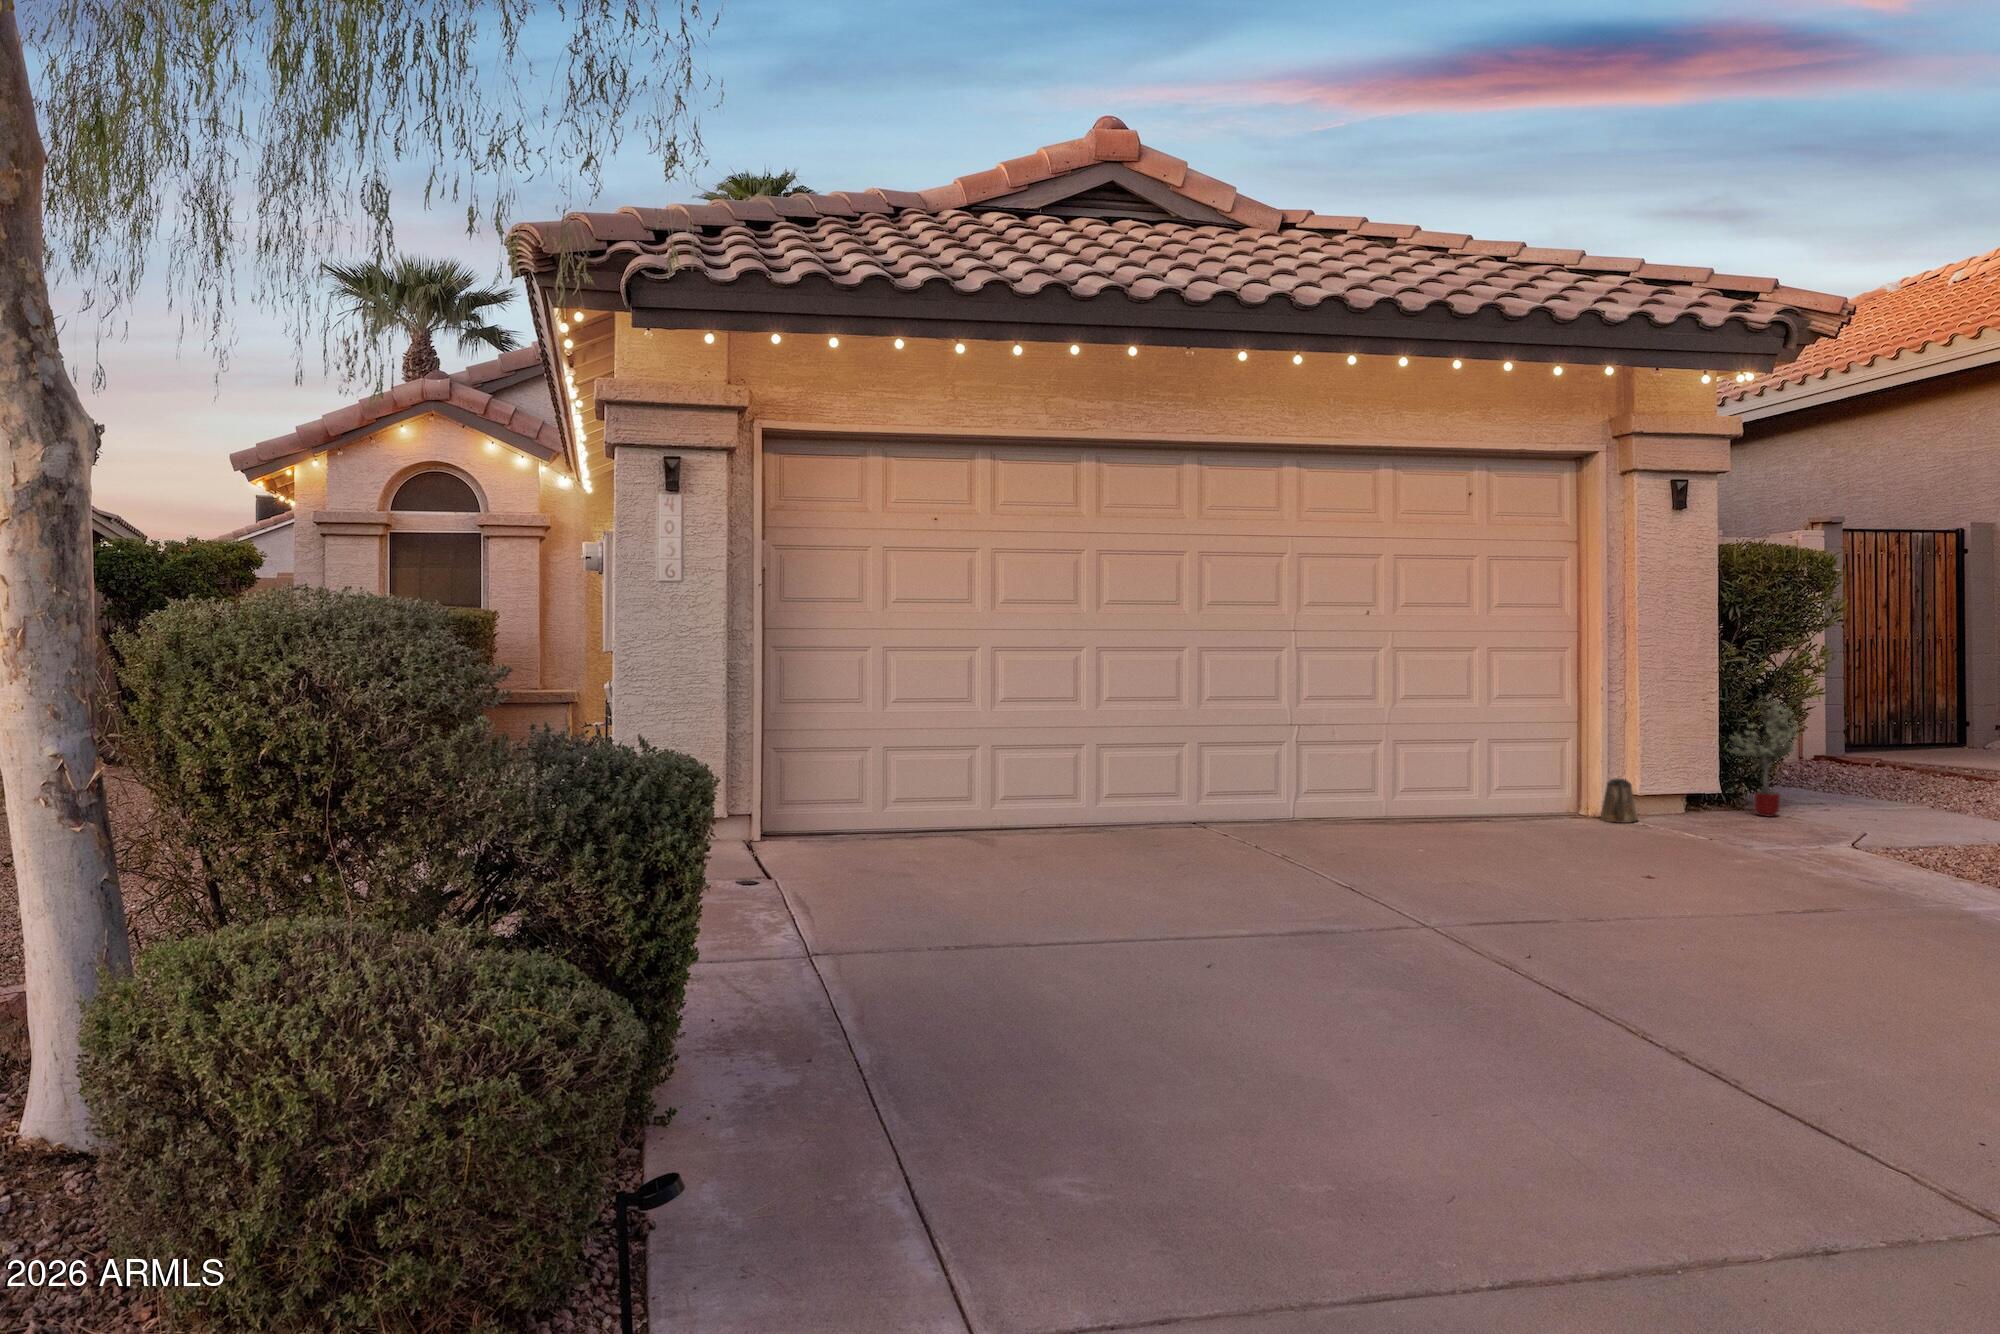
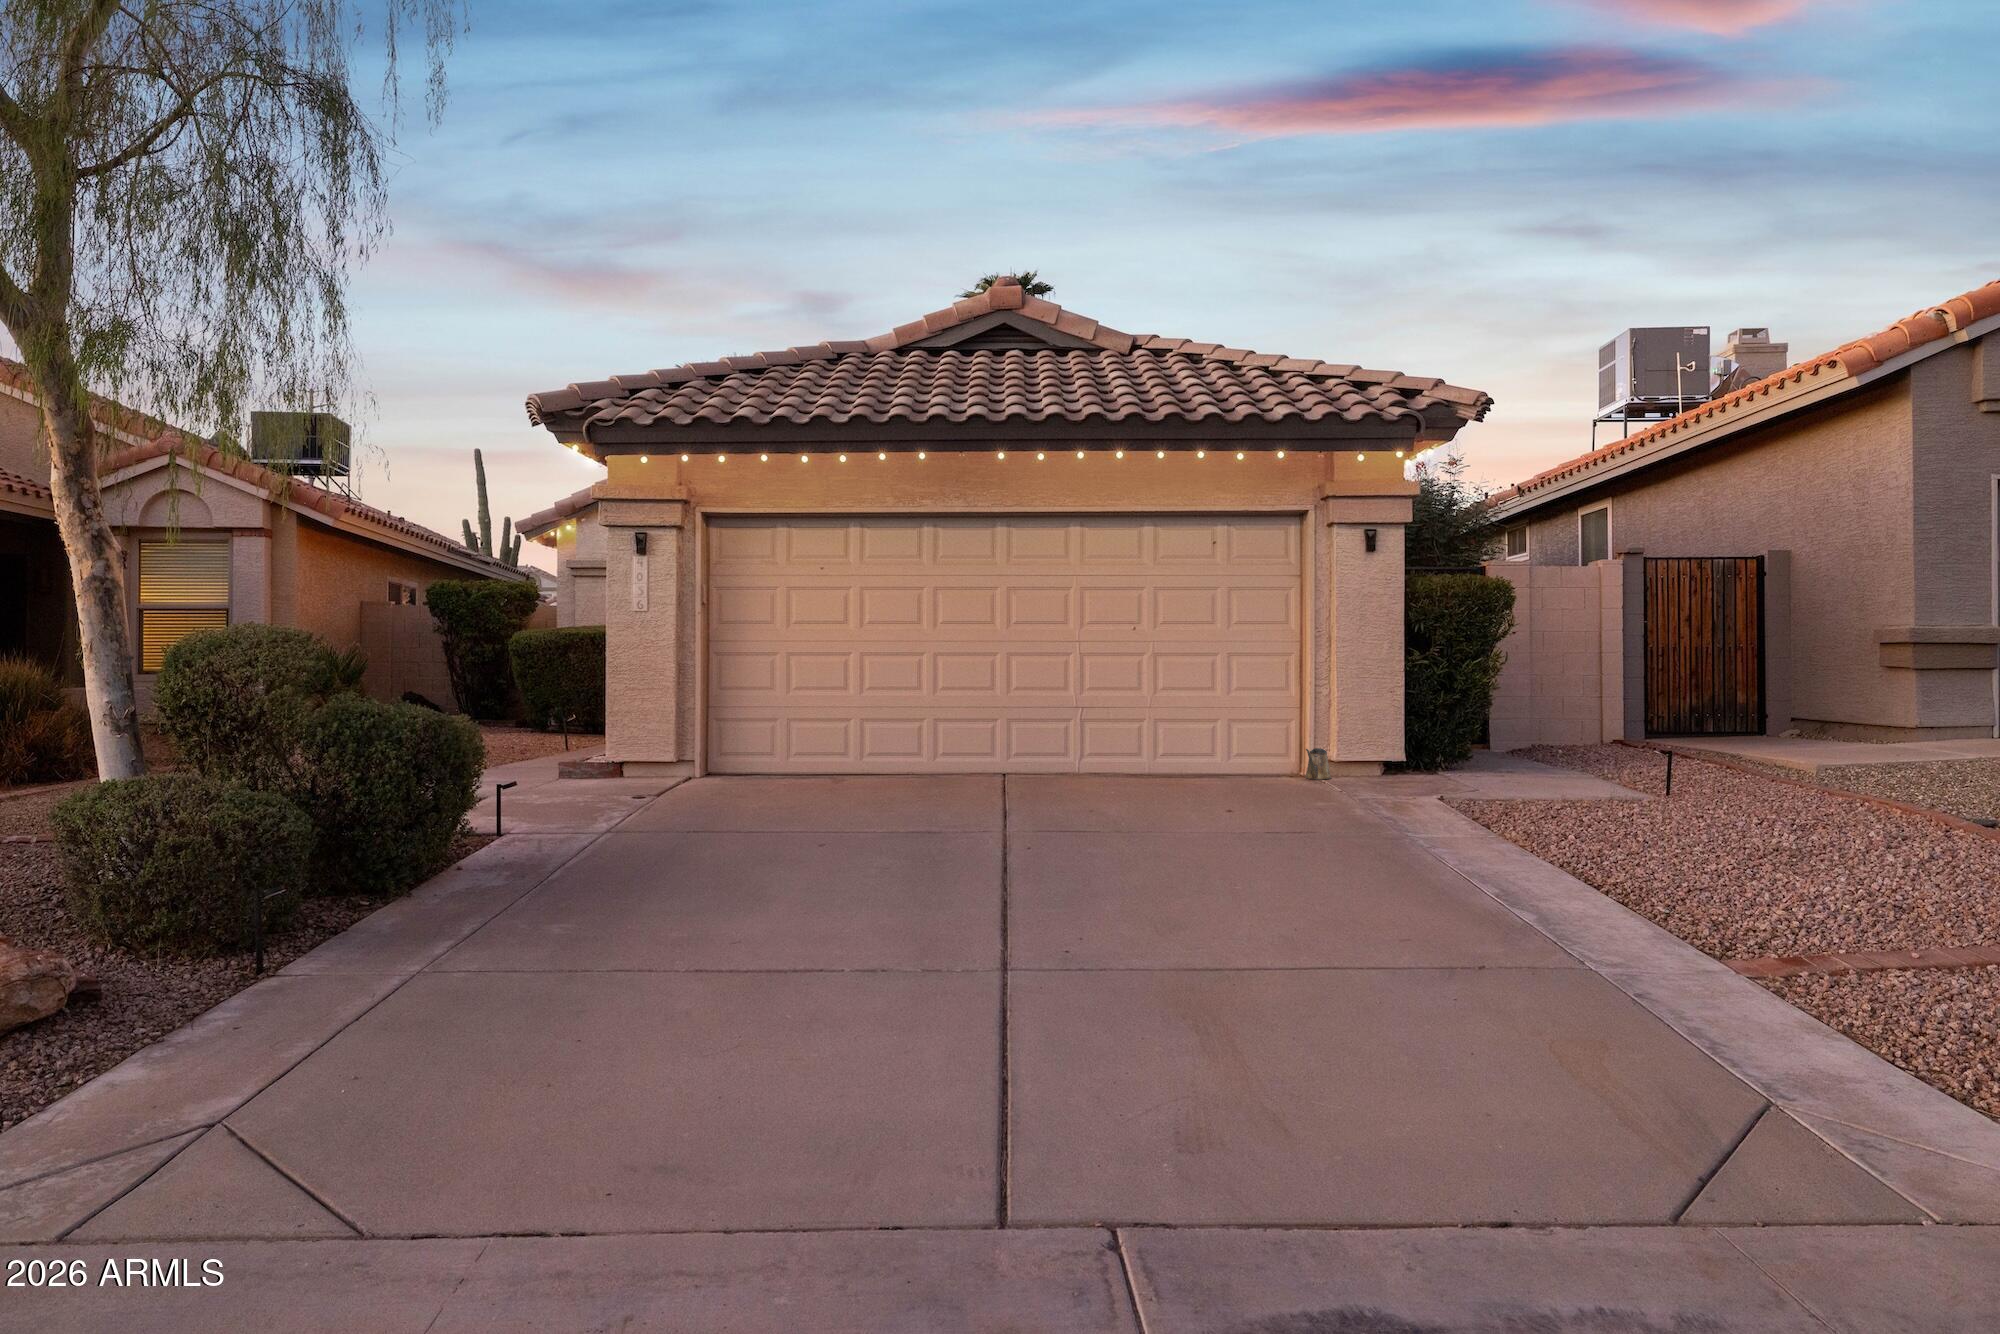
potted tree: present [1730,694,1797,817] -> none [1407,690,1466,779]

